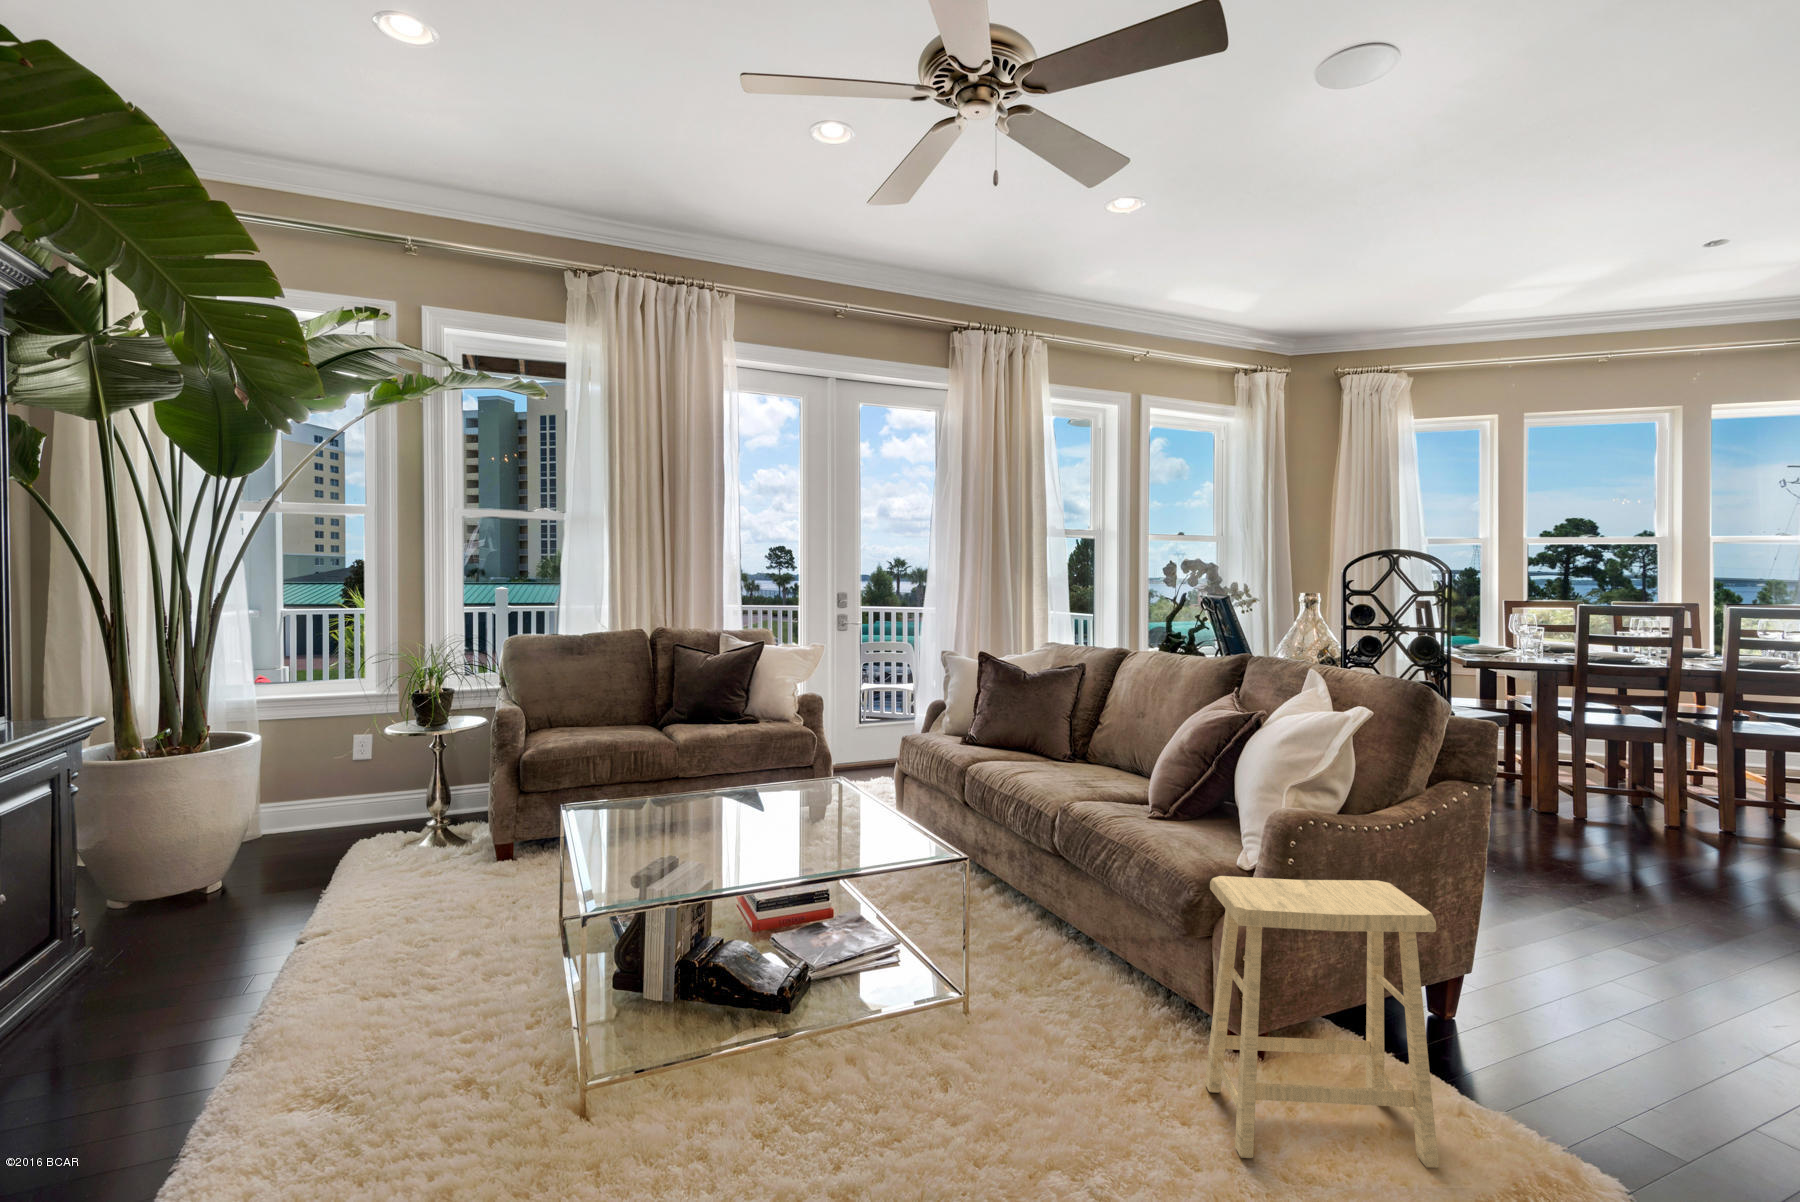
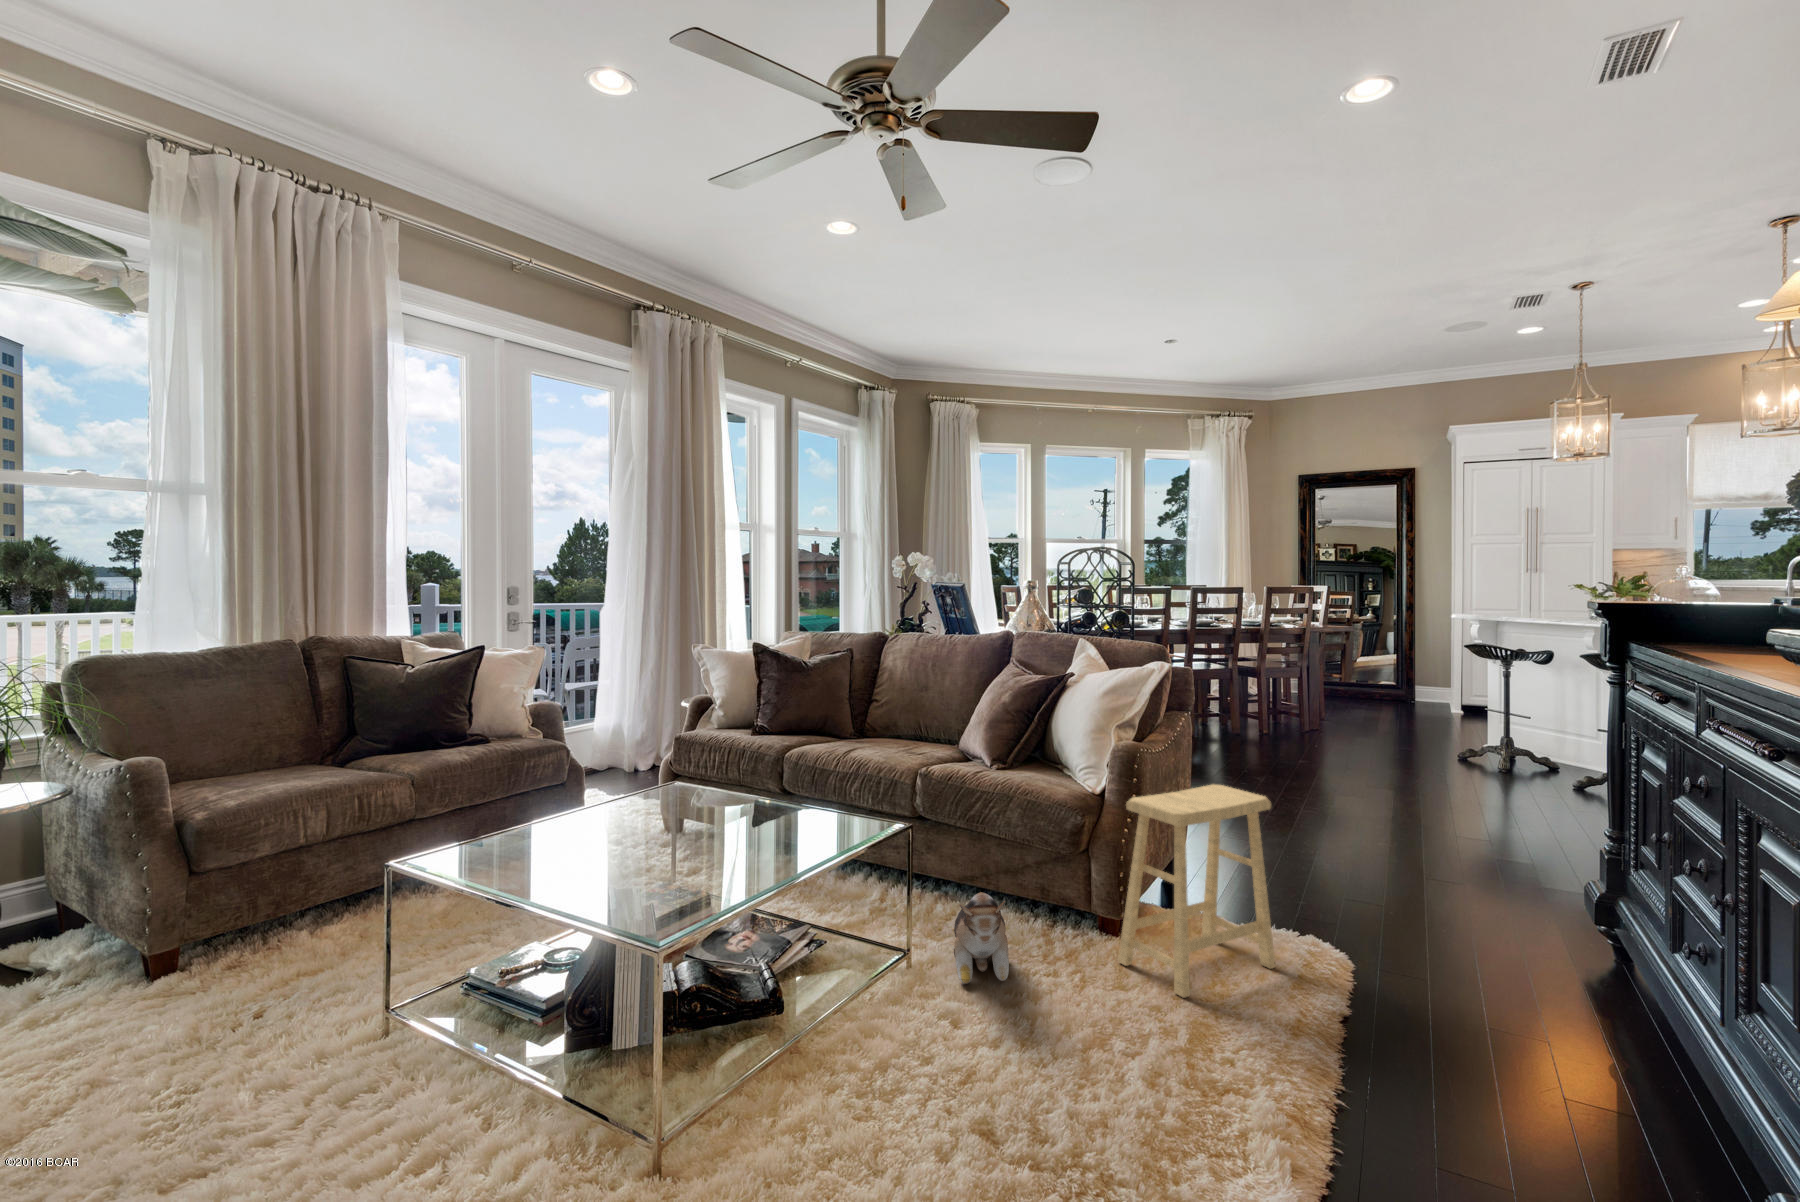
plush toy: none [971,949,1076,1060] -> present [954,892,1009,984]

